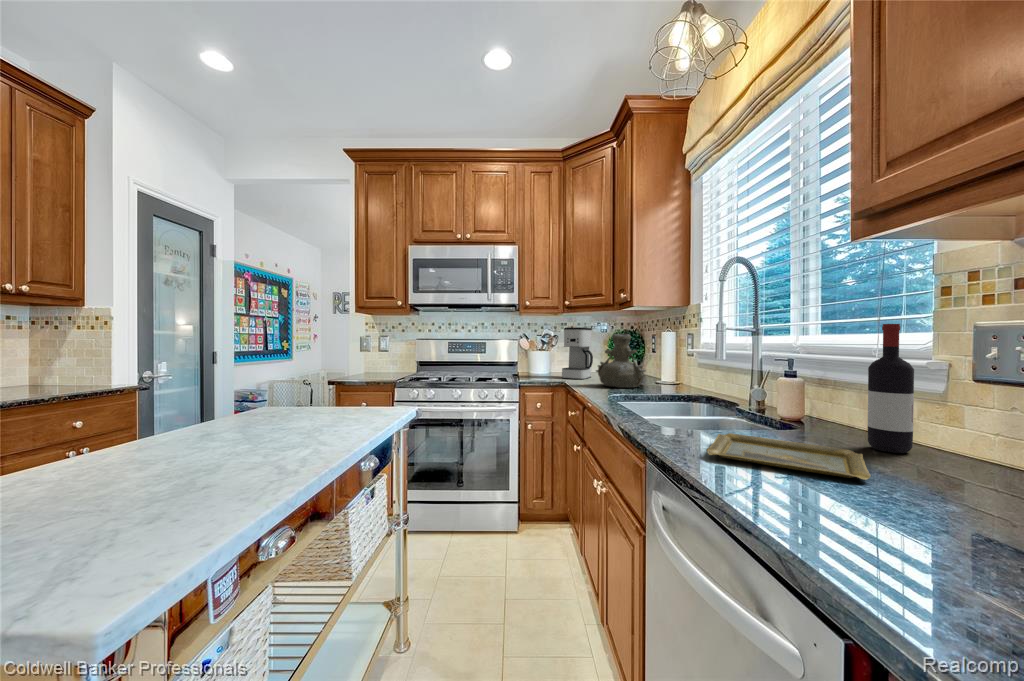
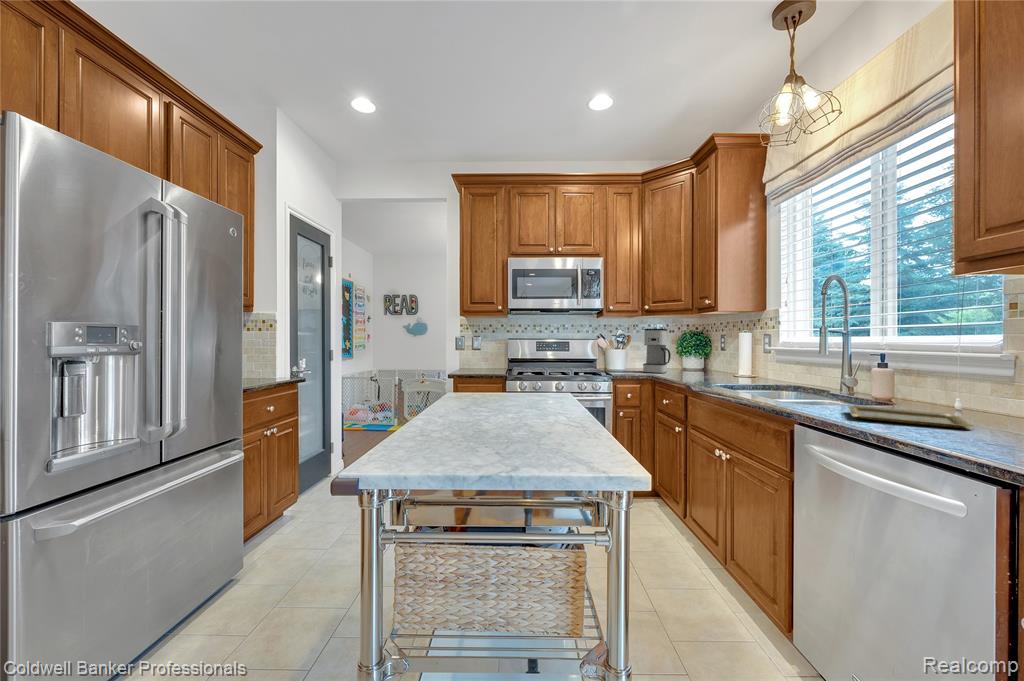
wine bottle: present [868,324,914,453] -> none [955,329,990,417]
vase: present [596,334,645,388] -> none [683,334,732,379]

